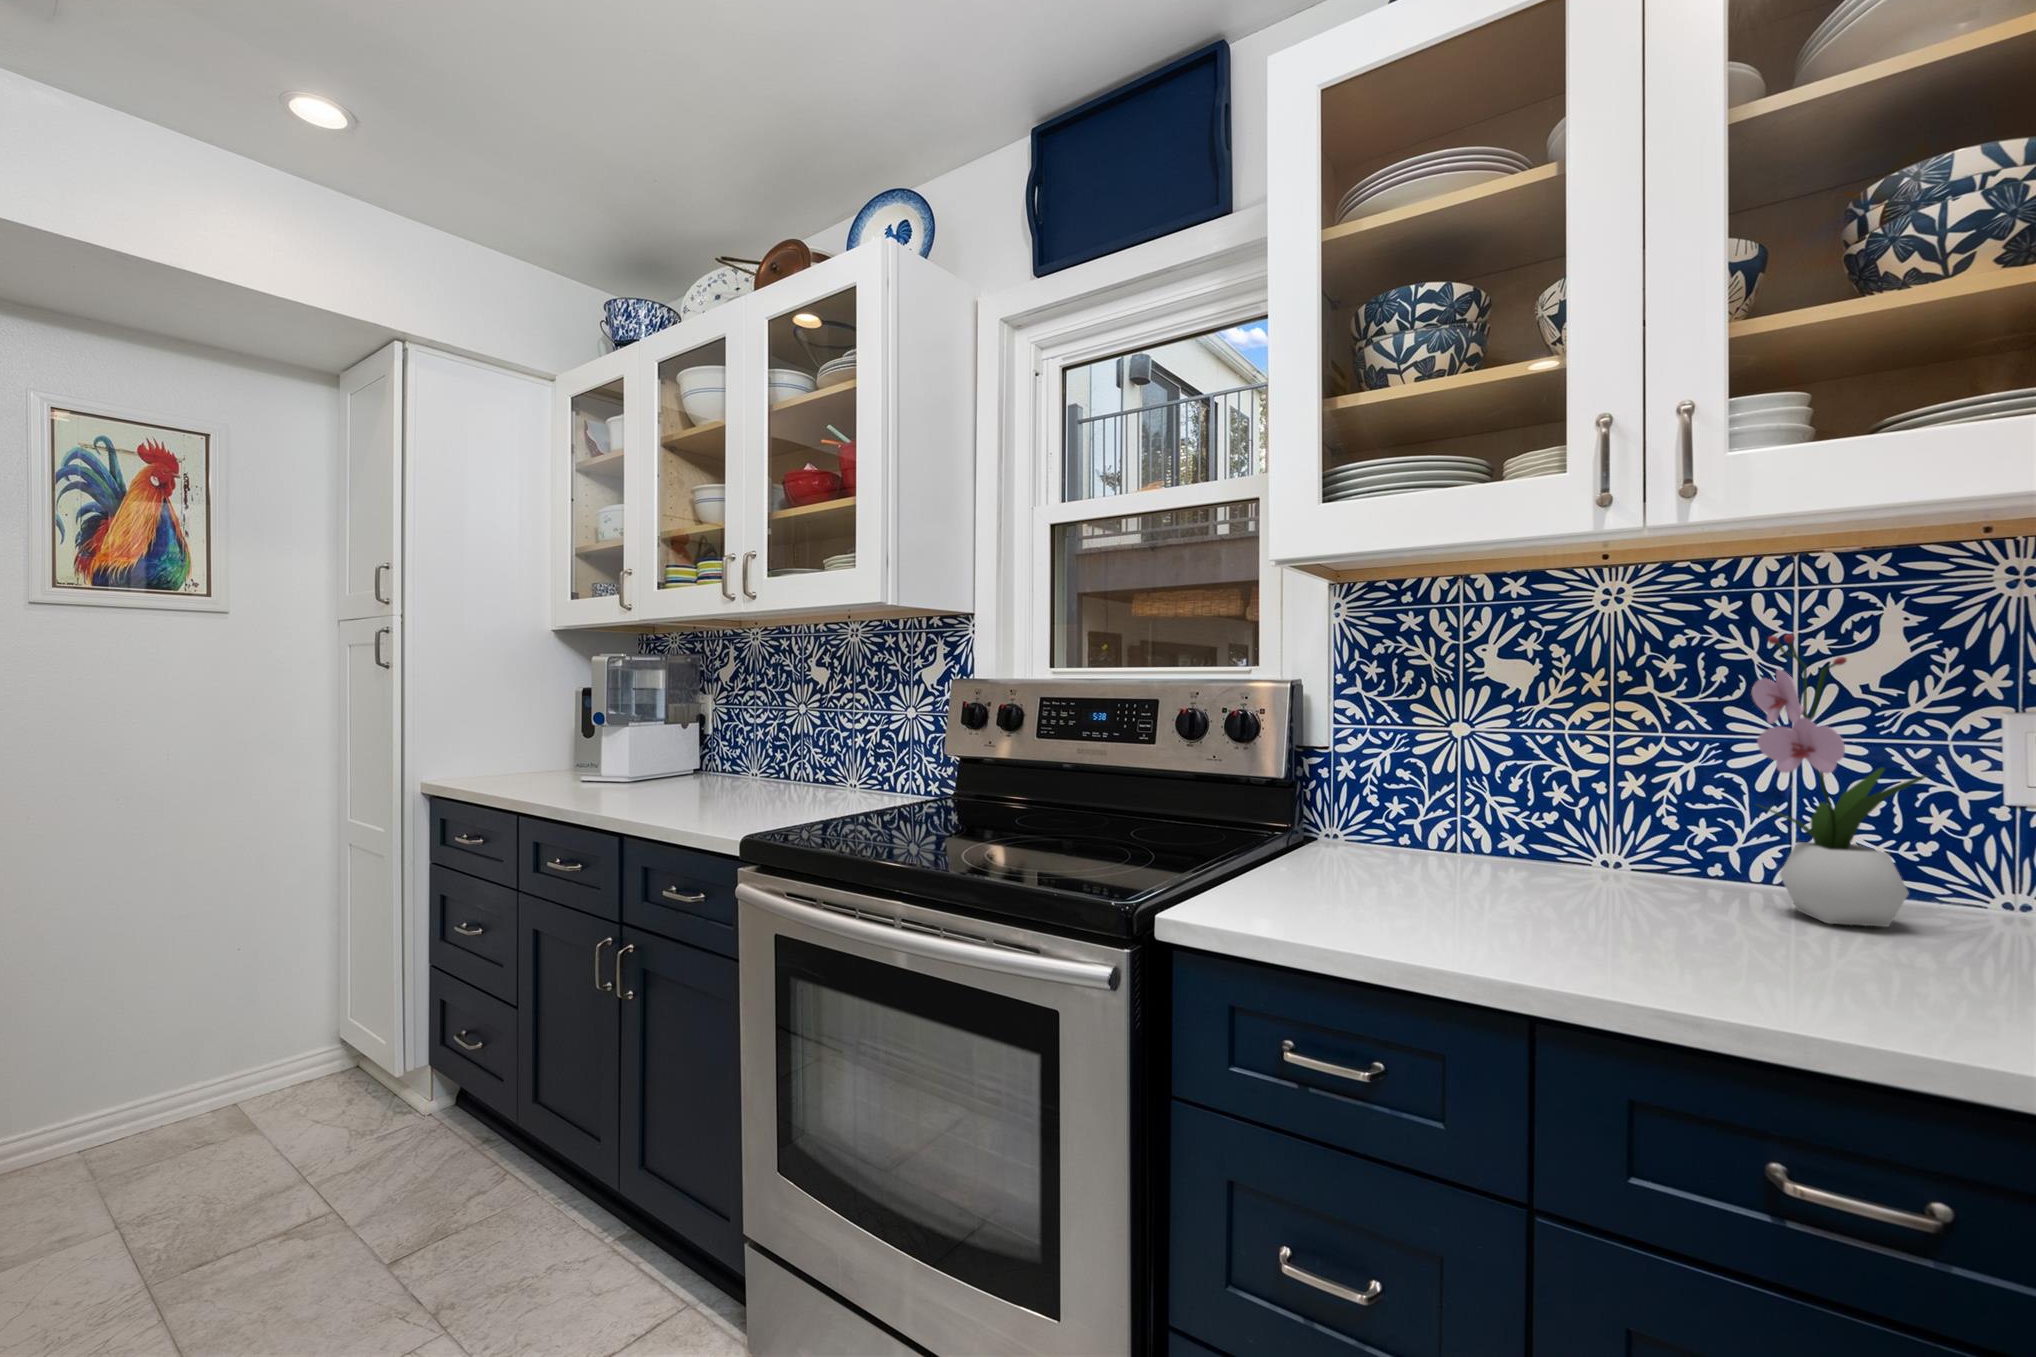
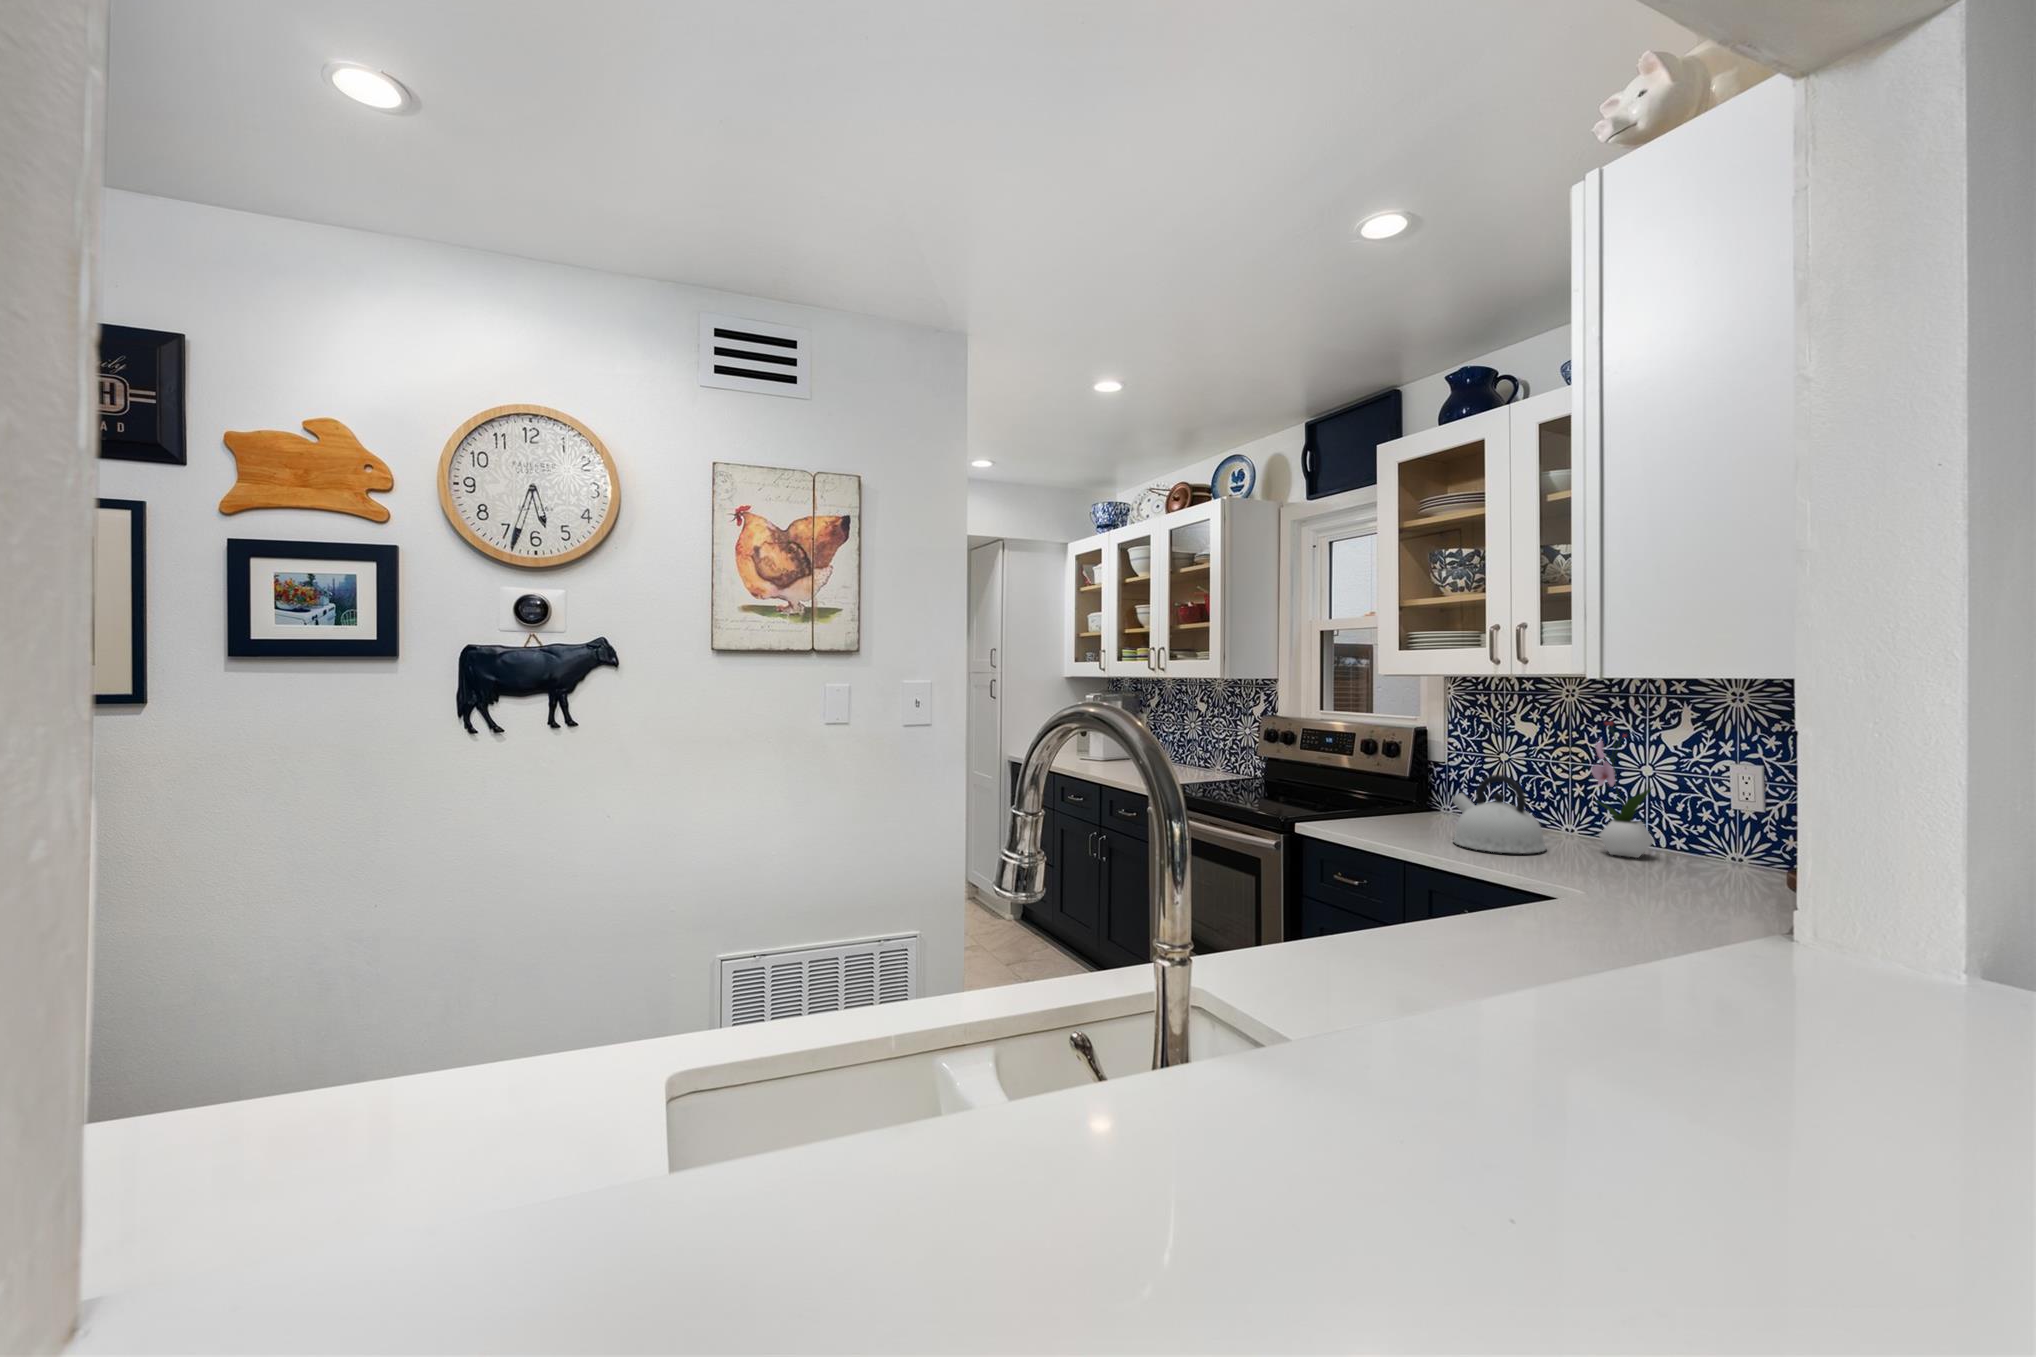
kettle: none [1484,759,1733,952] -> present [1452,775,1546,854]

